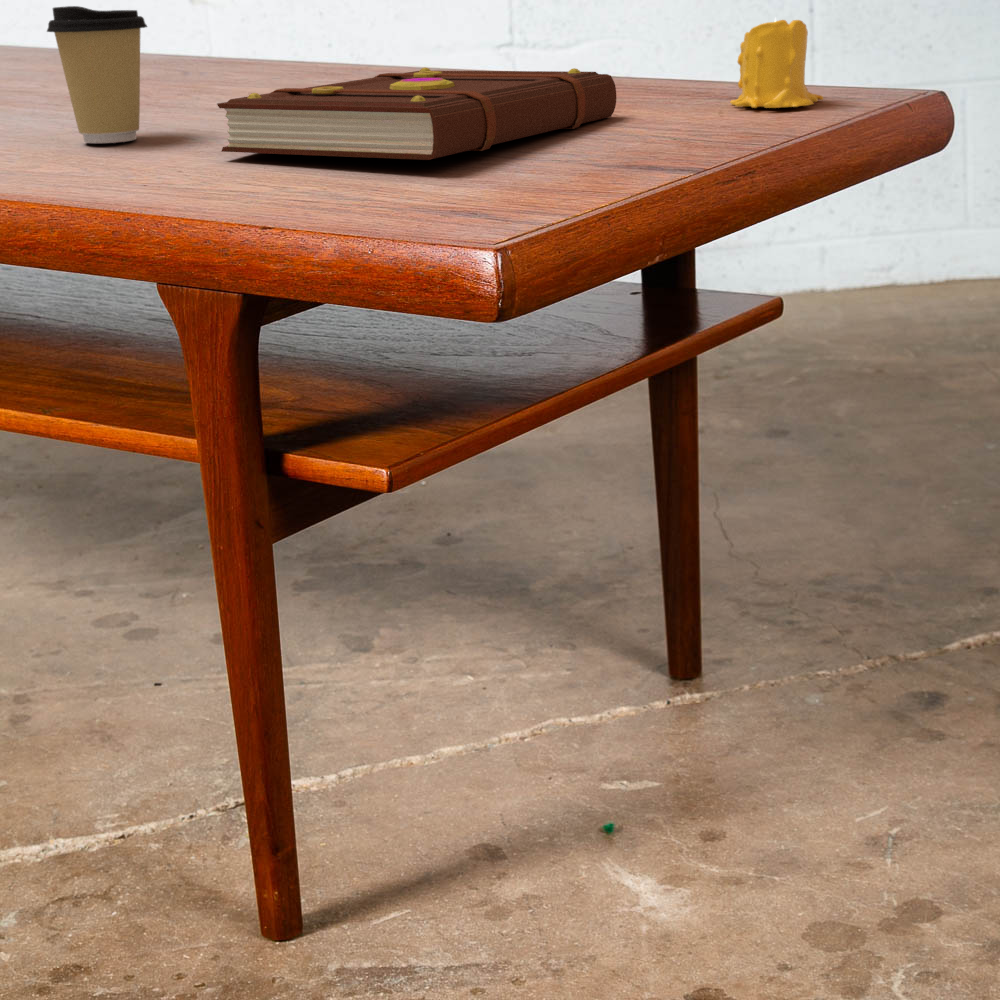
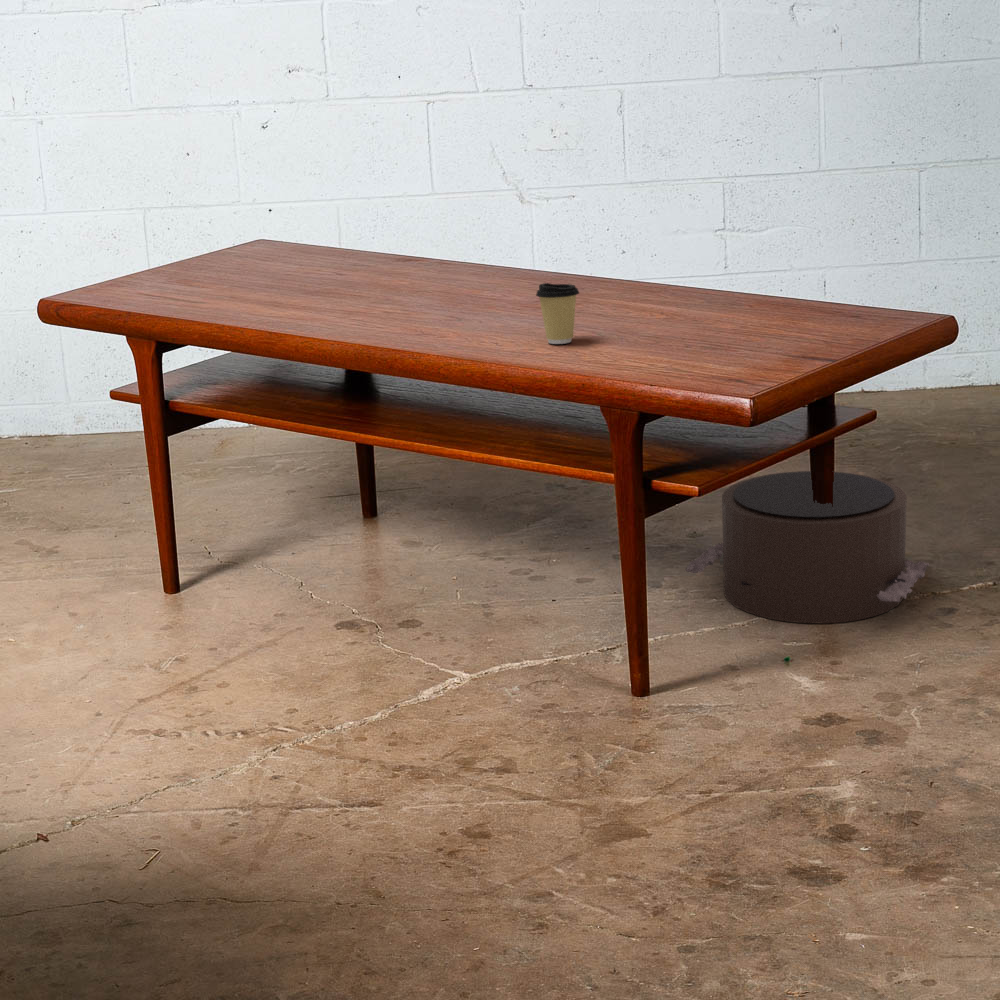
candle: present [730,18,823,108] -> none [844,280,889,324]
book: present [217,67,616,160] -> none [618,305,791,358]
pouf: none [416,420,887,730] -> present [685,471,929,623]

